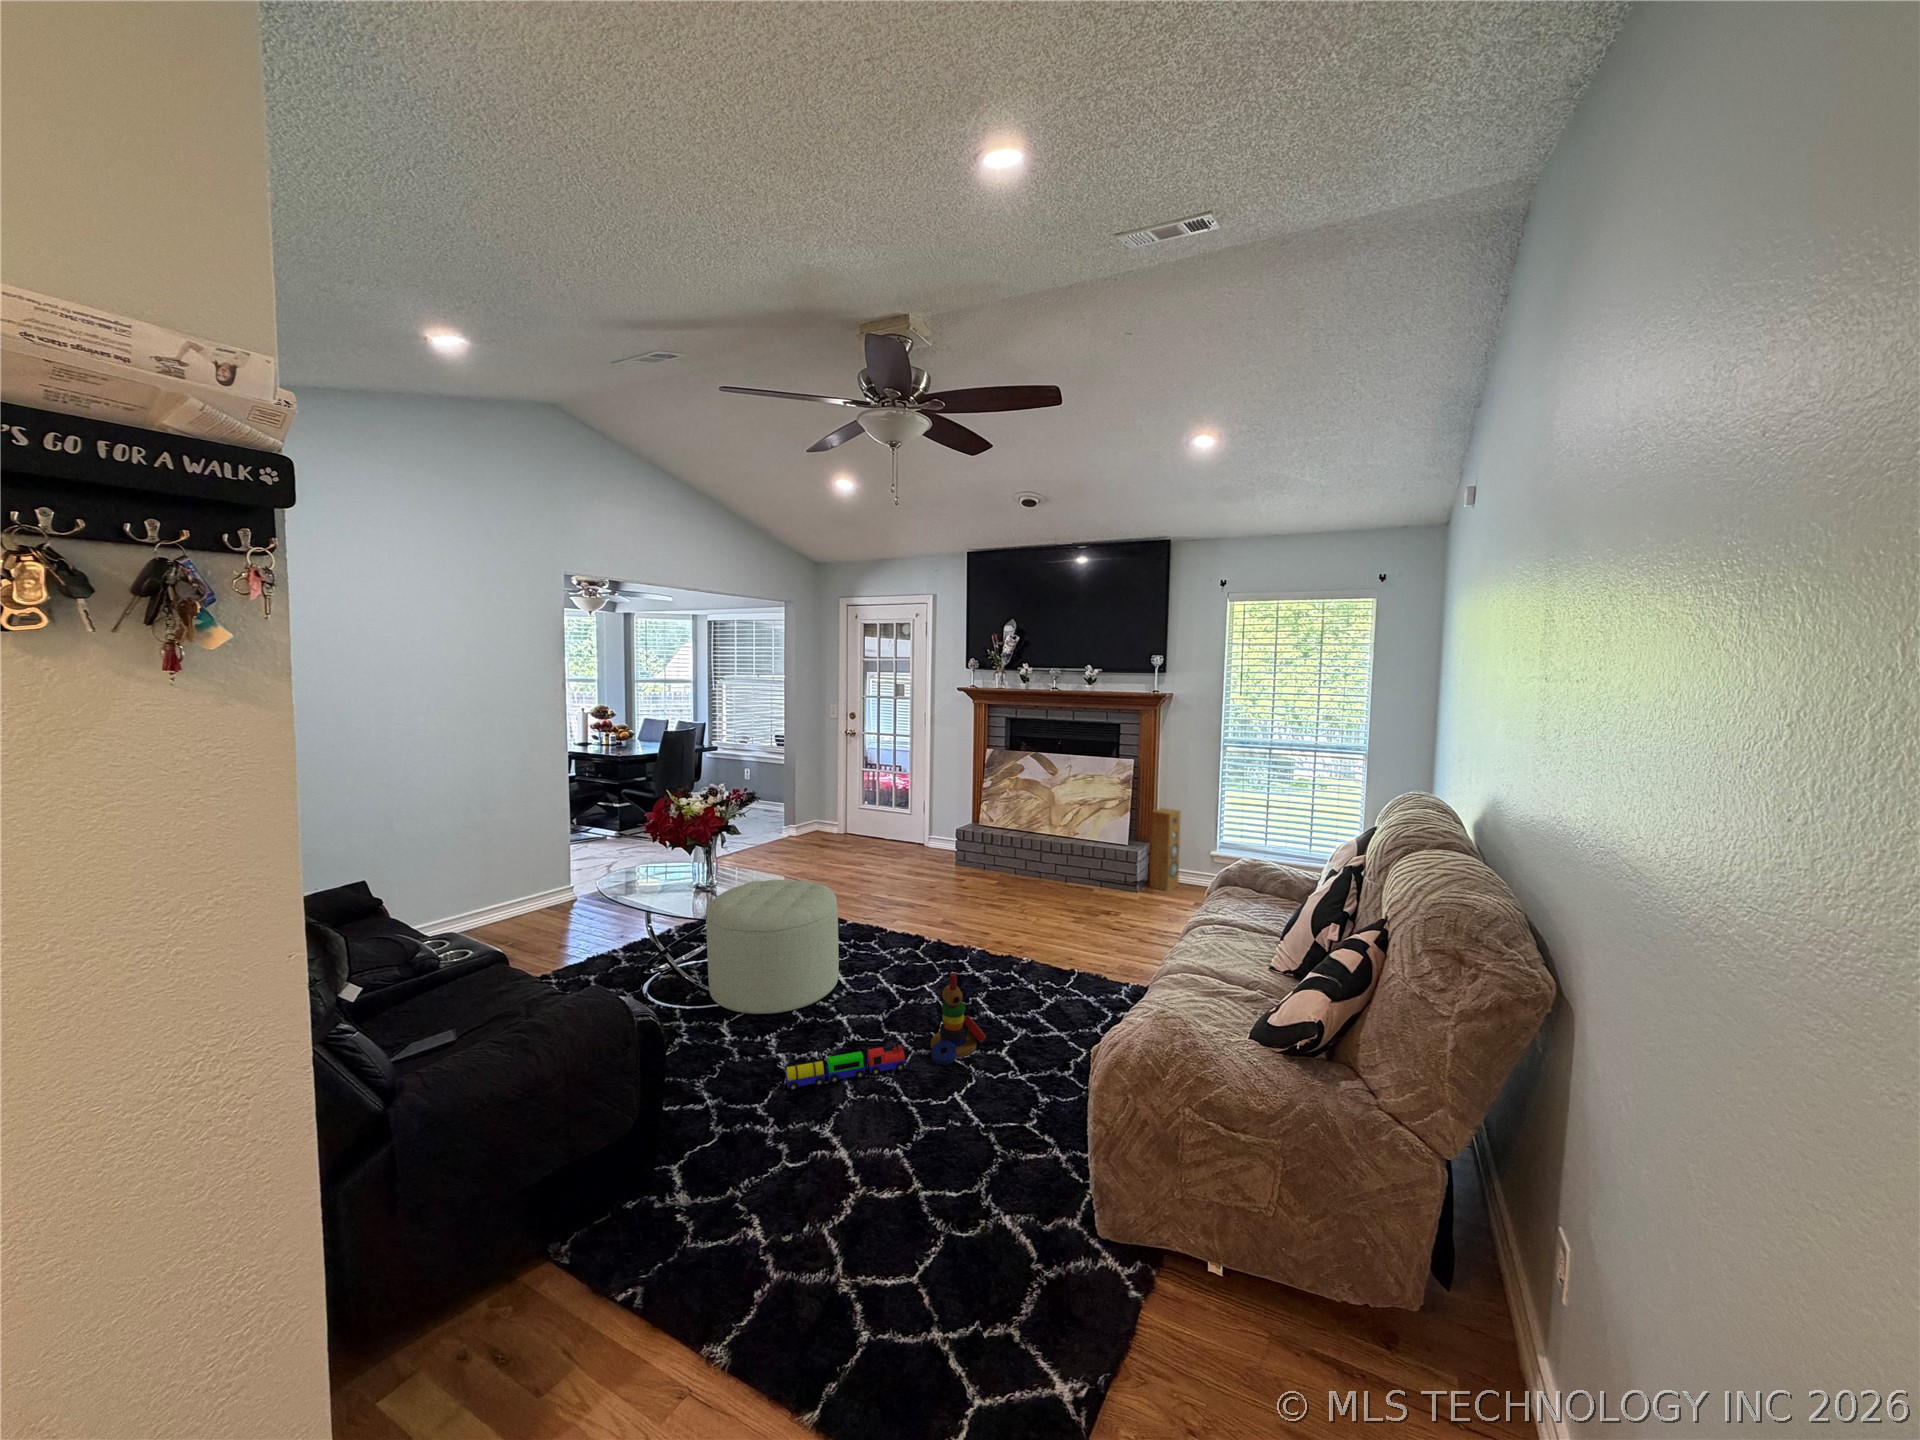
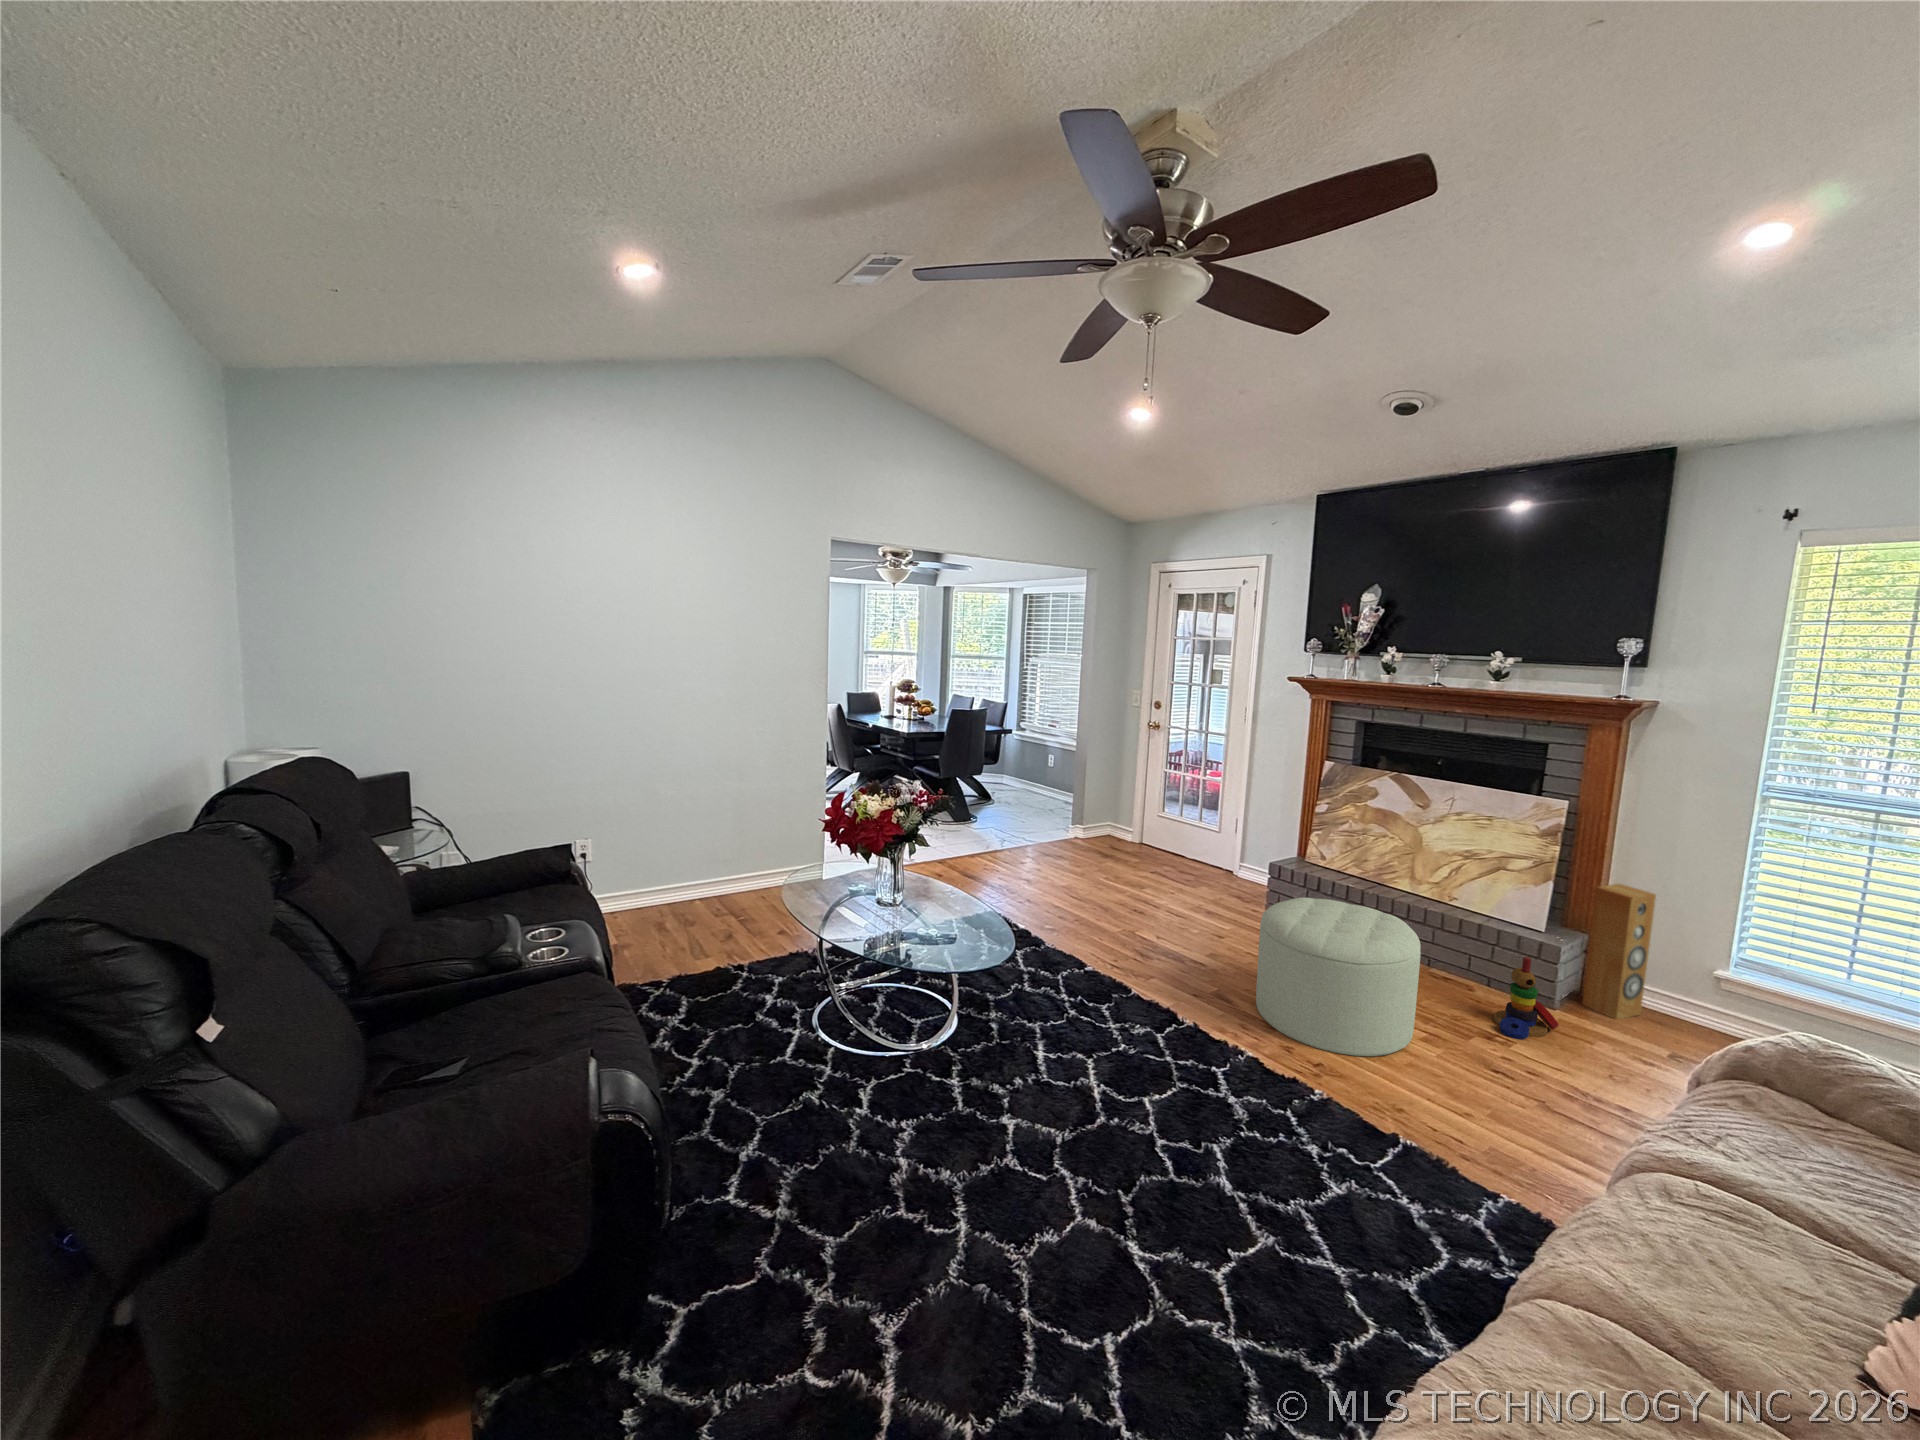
ottoman: present [706,880,839,1014] -> present [1256,897,1421,1056]
stacking toy: present [931,973,986,1065] -> present [1494,957,1559,1040]
toy train: present [785,1045,906,1090] -> none [881,1193,1055,1251]

